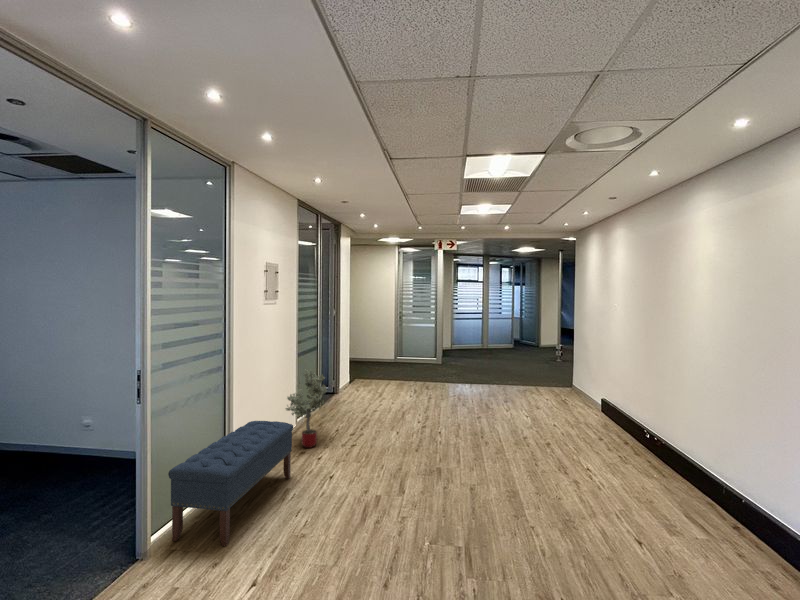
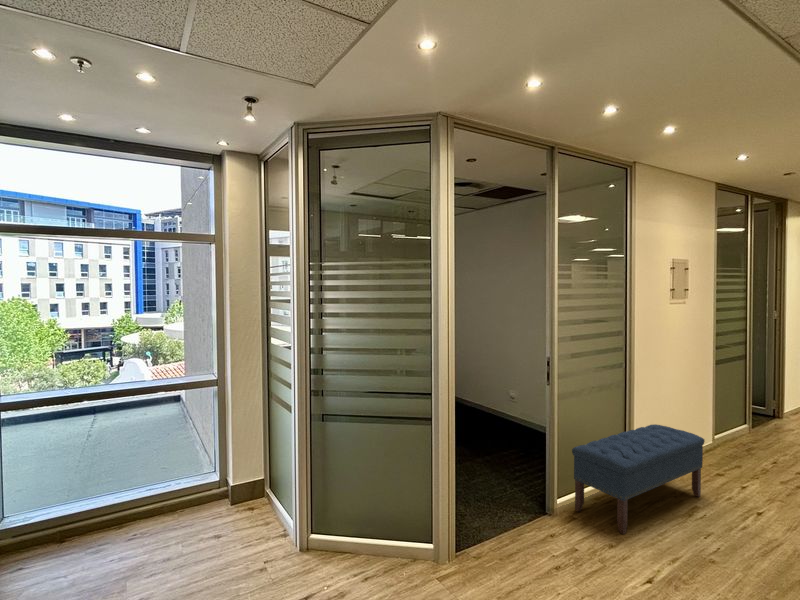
potted tree: present [286,369,327,448] -> none [695,379,759,473]

